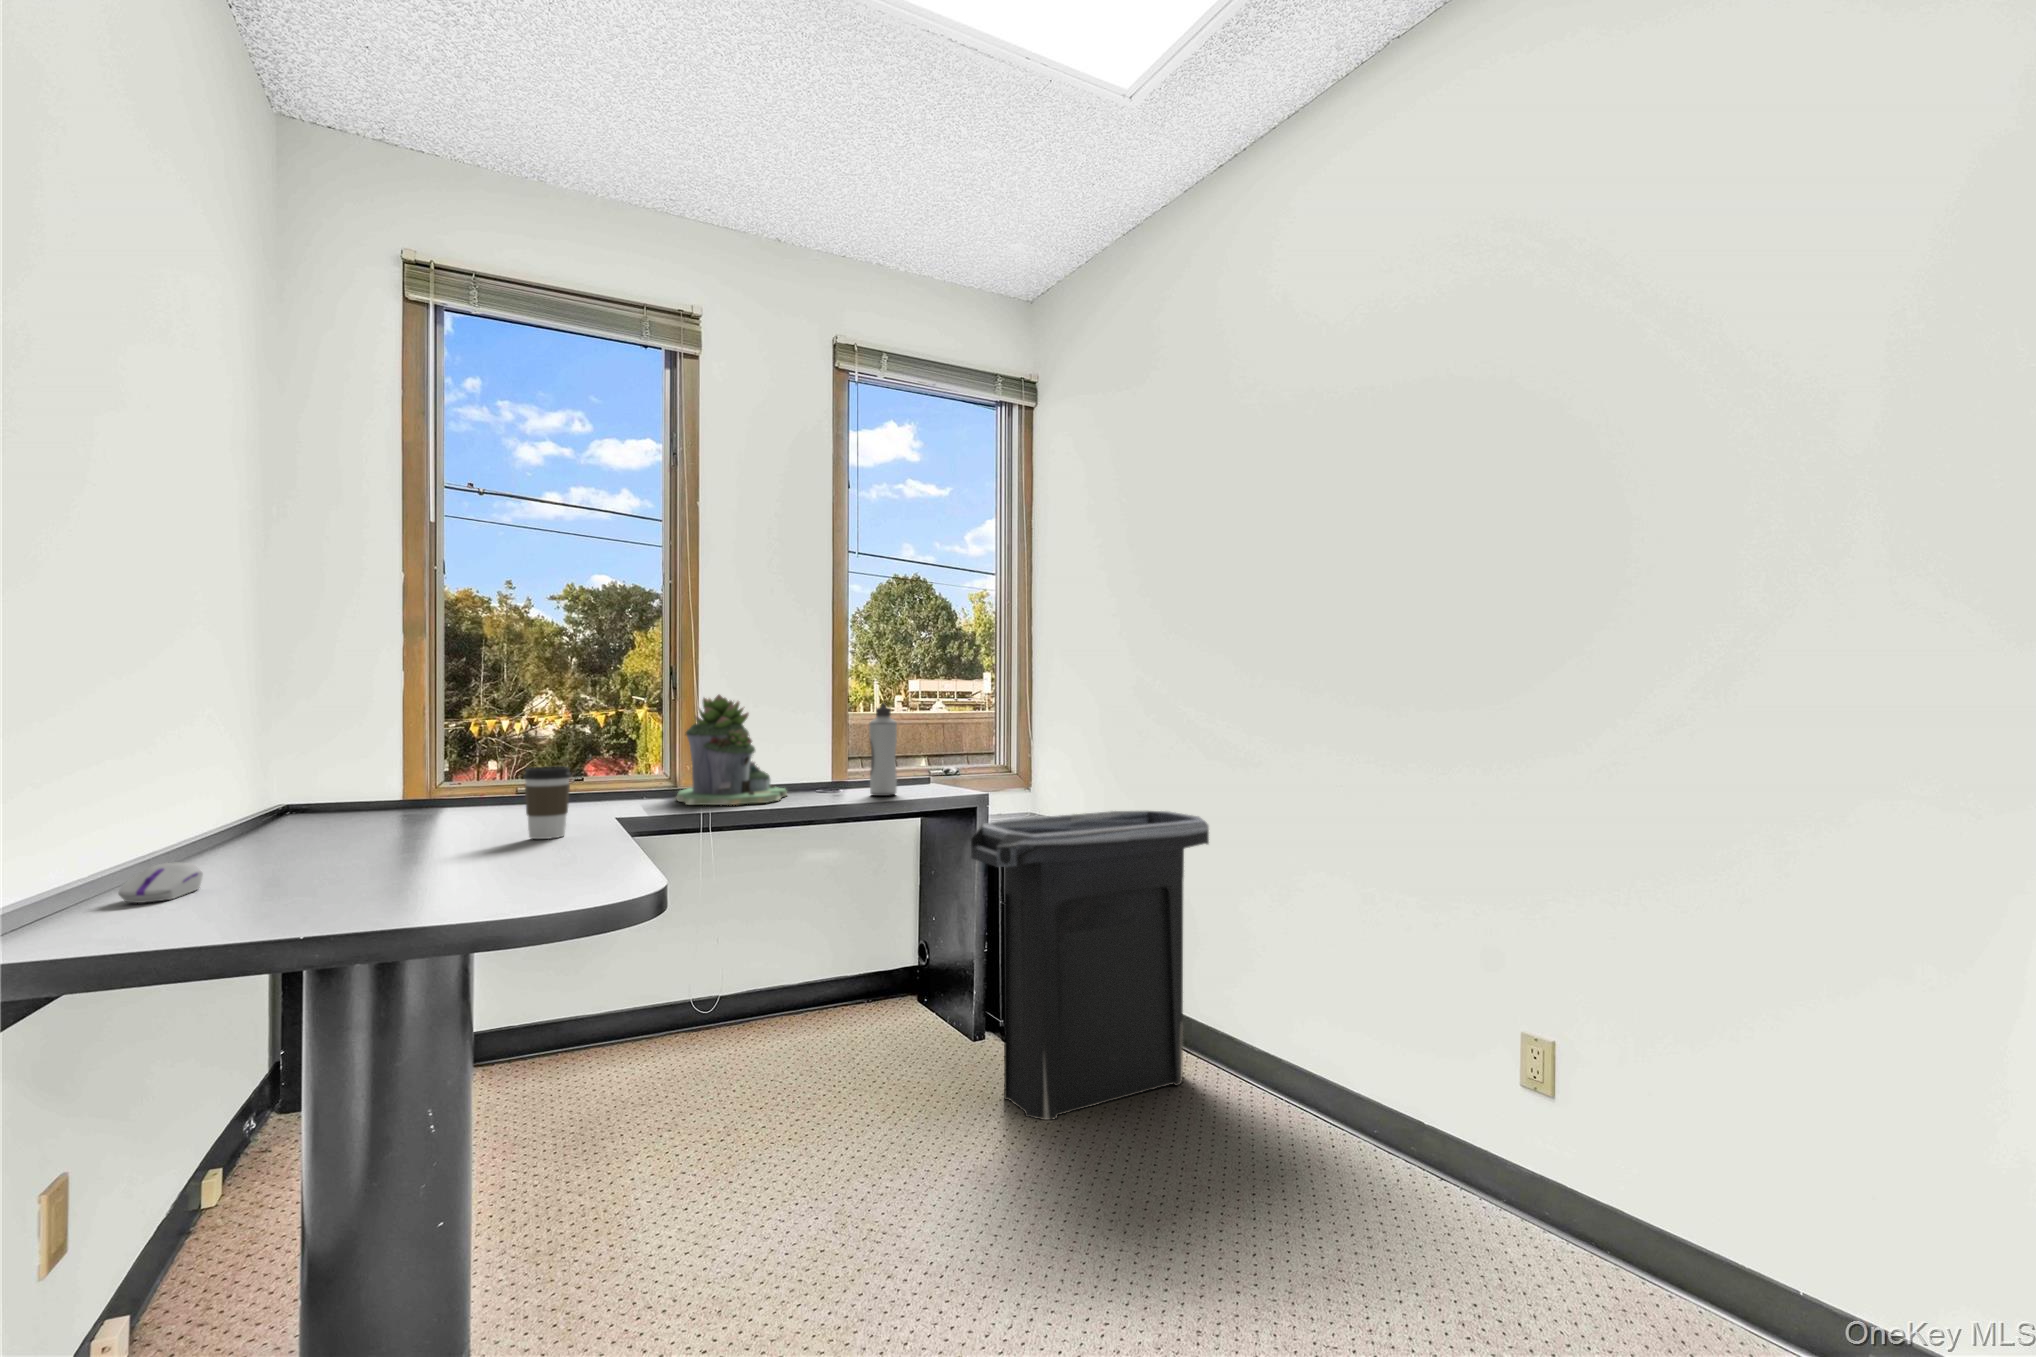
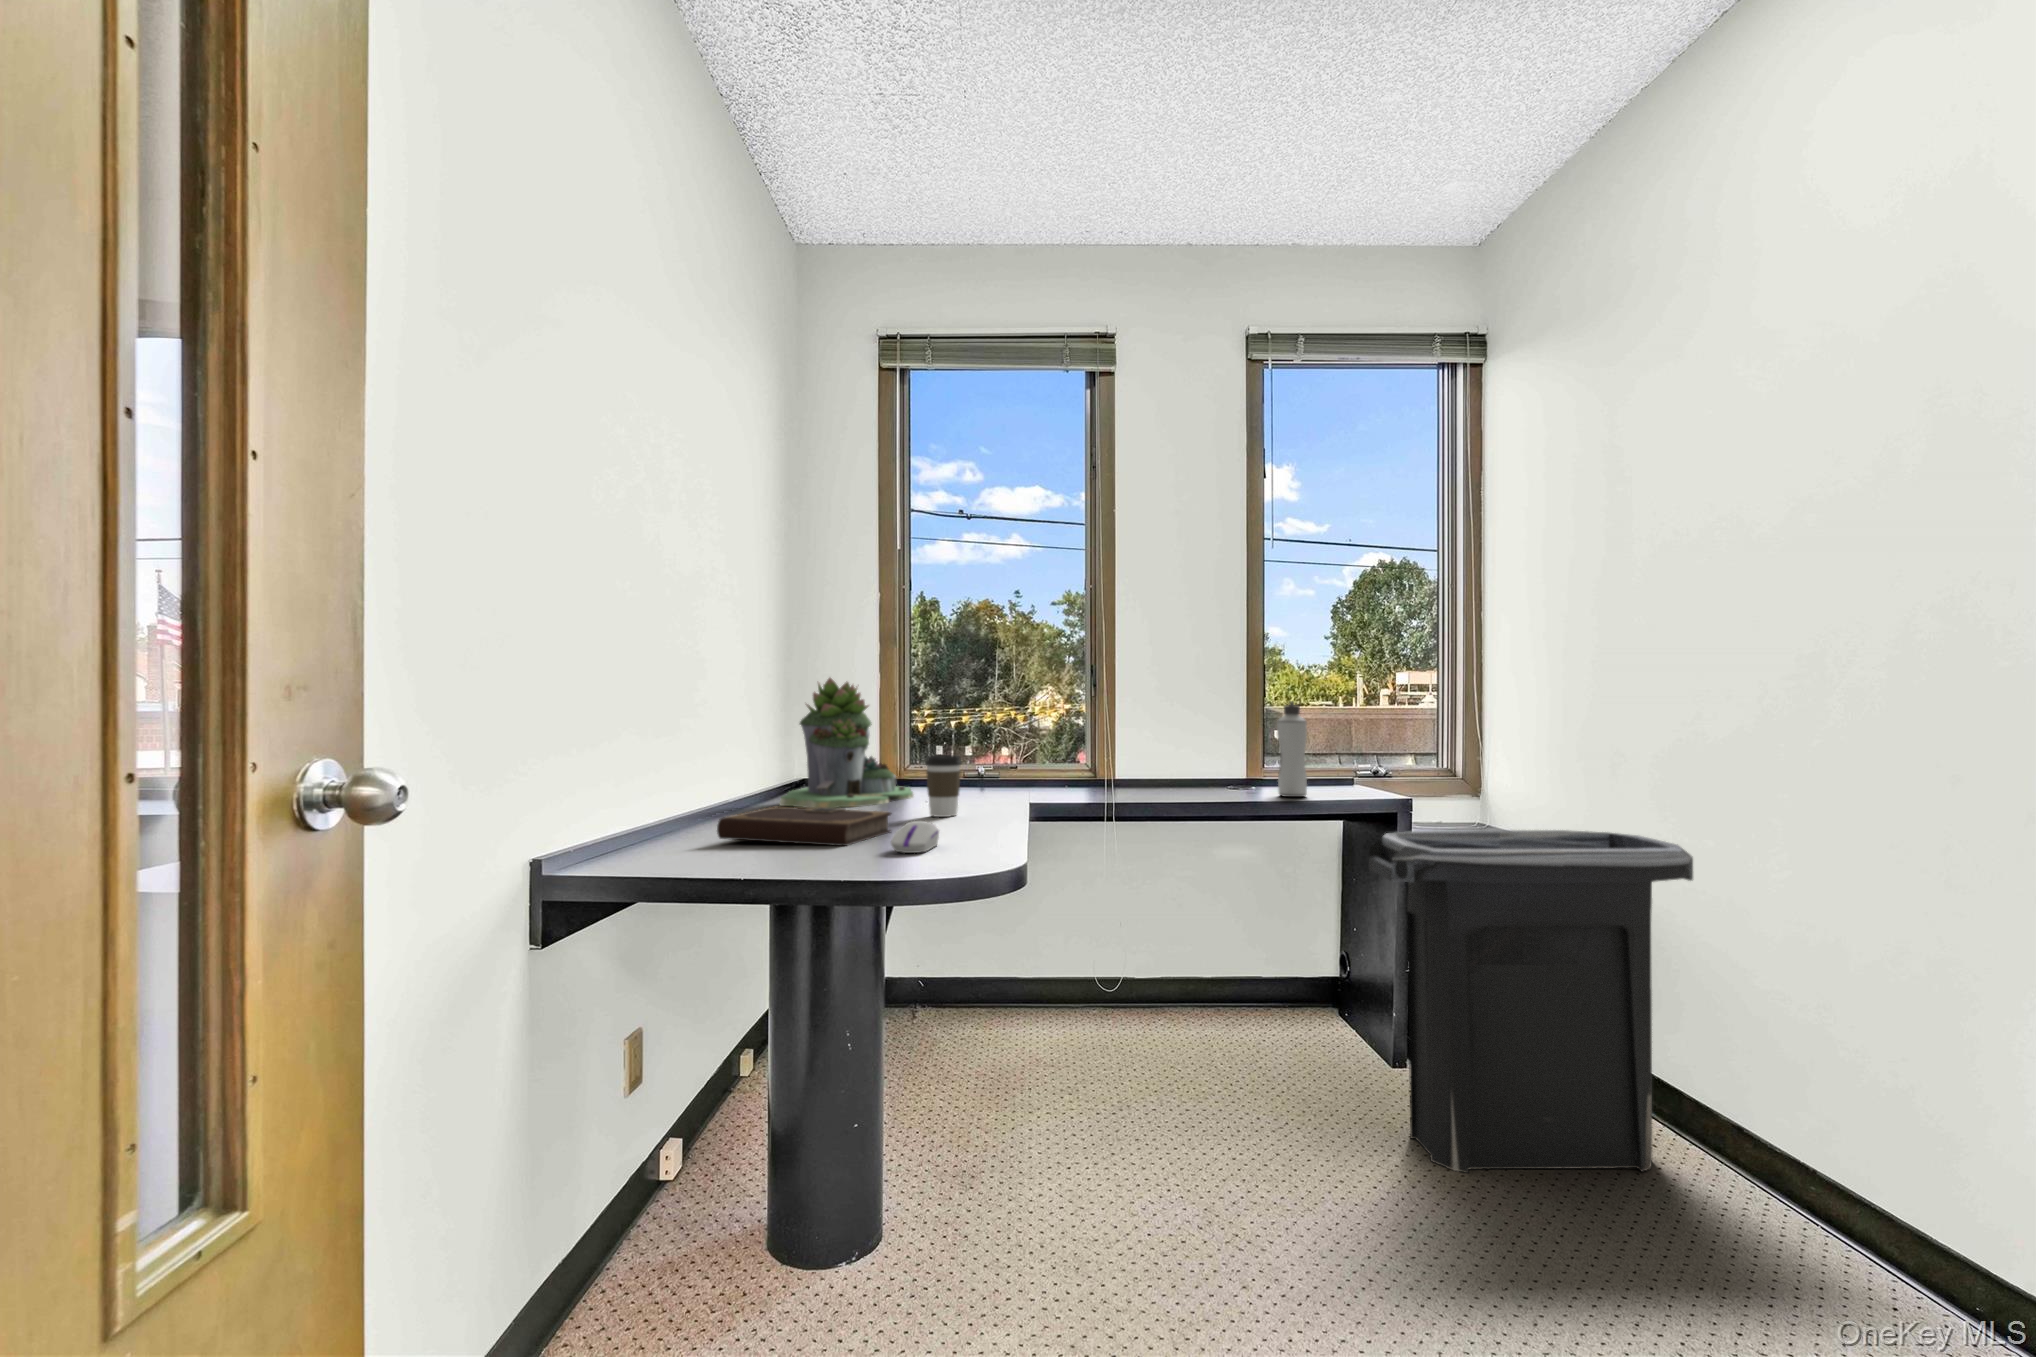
succulent planter: present [676,695,787,805] -> present [780,678,914,808]
notebook: none [237,837,498,890] -> present [717,807,891,846]
computer mouse: present [118,863,203,903] -> present [891,821,939,853]

